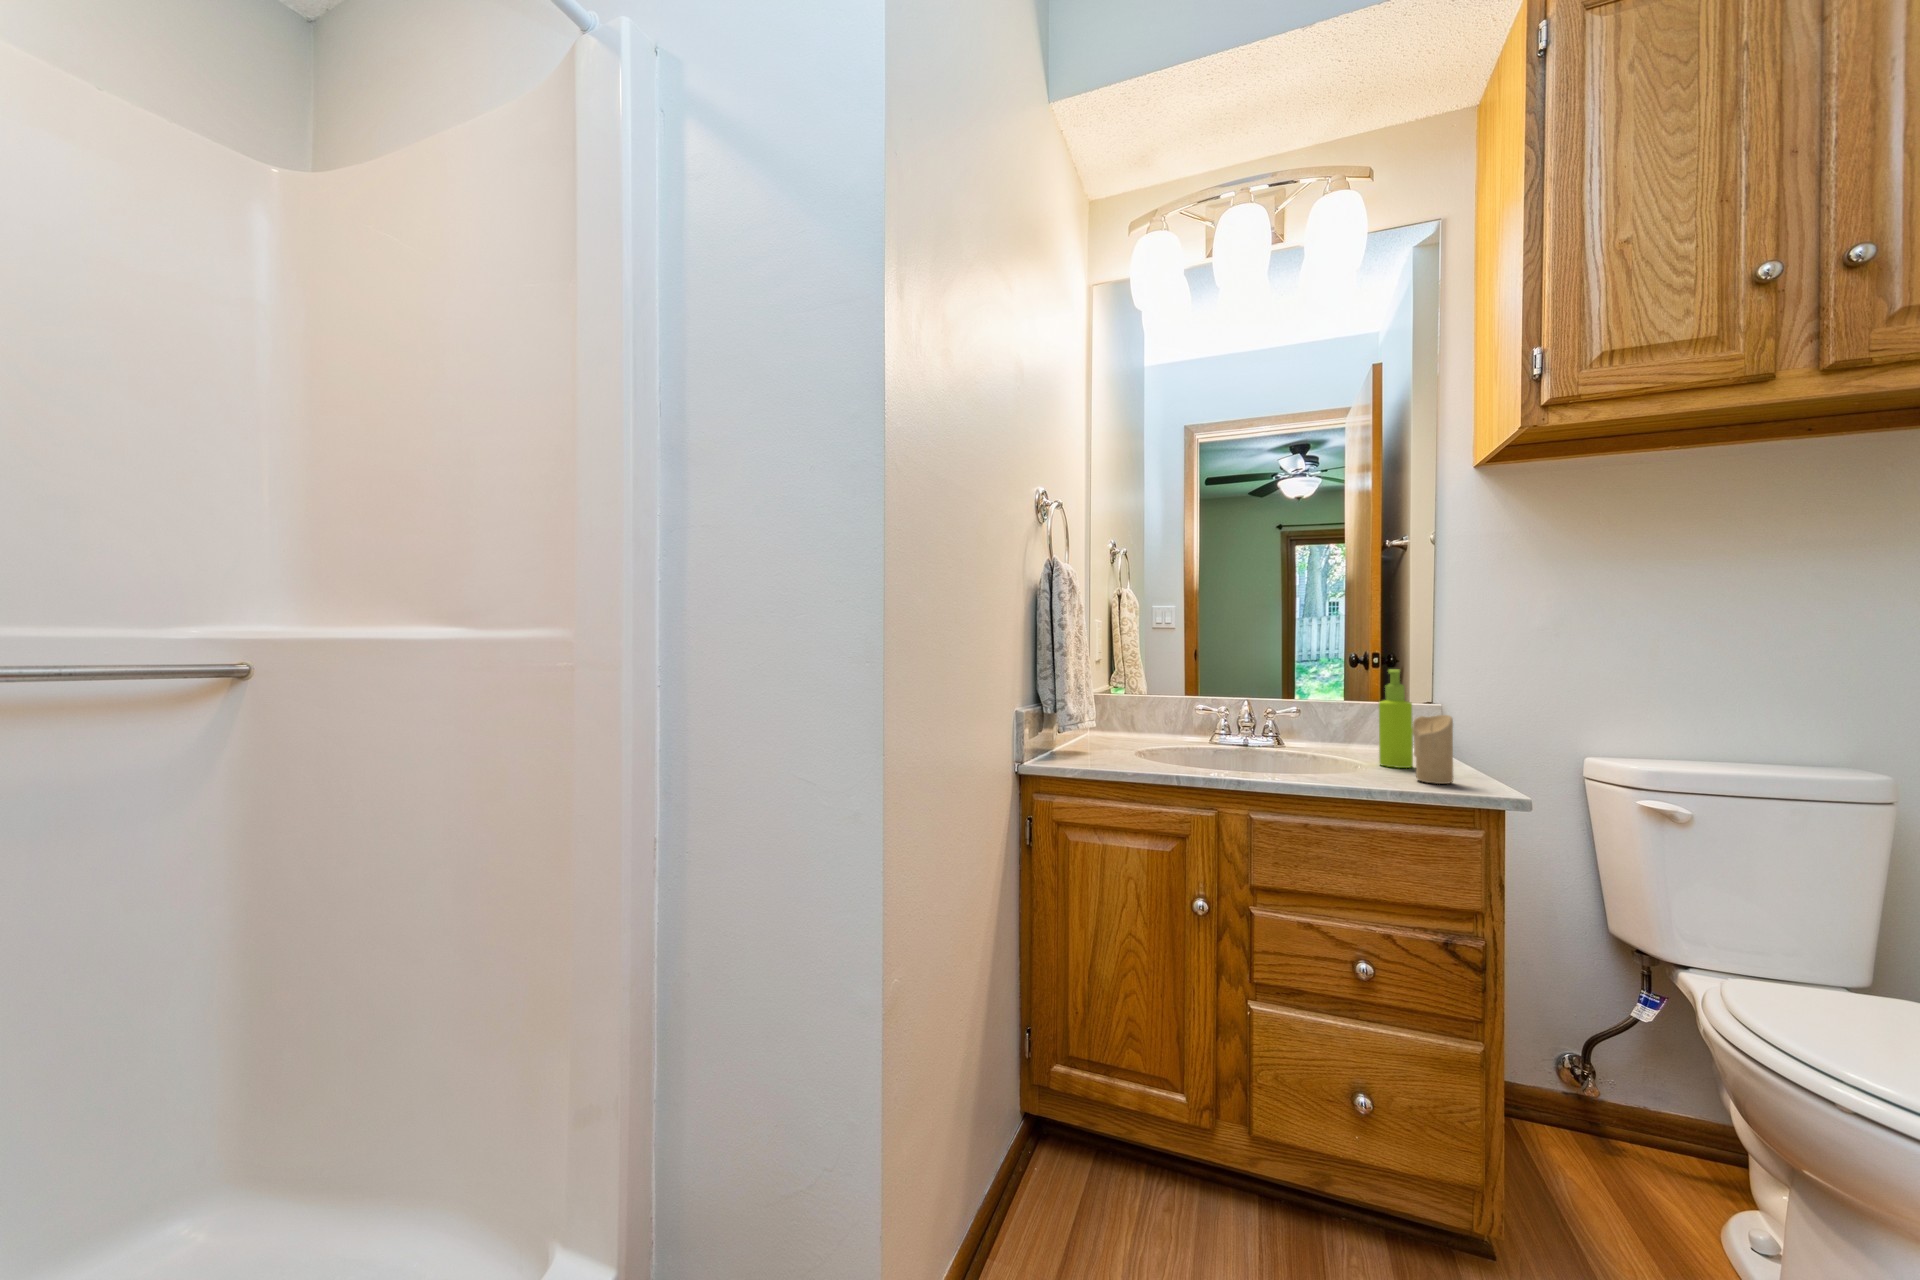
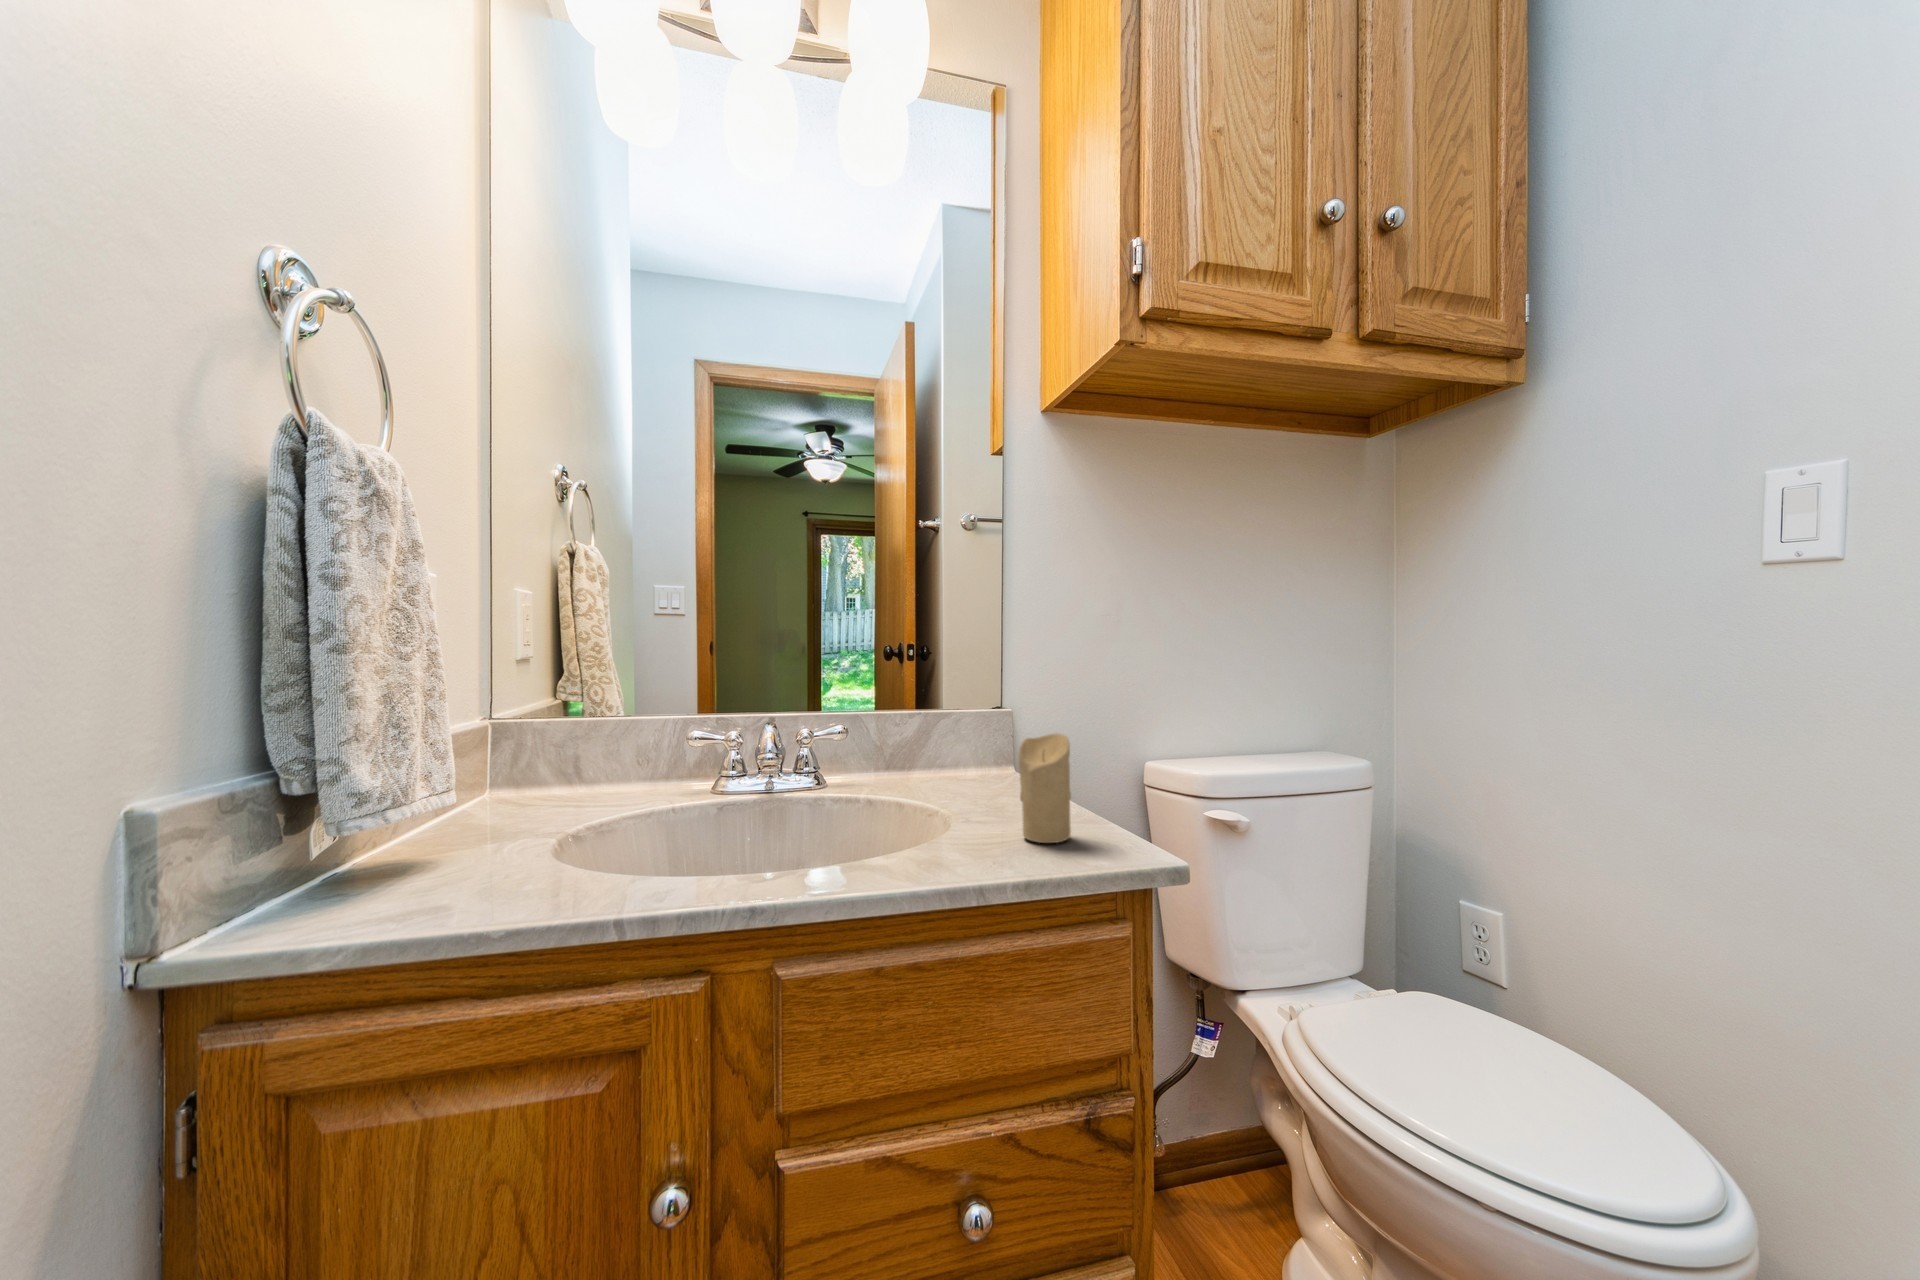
soap dispenser: present [1379,669,1413,768] -> none [958,666,1000,812]

